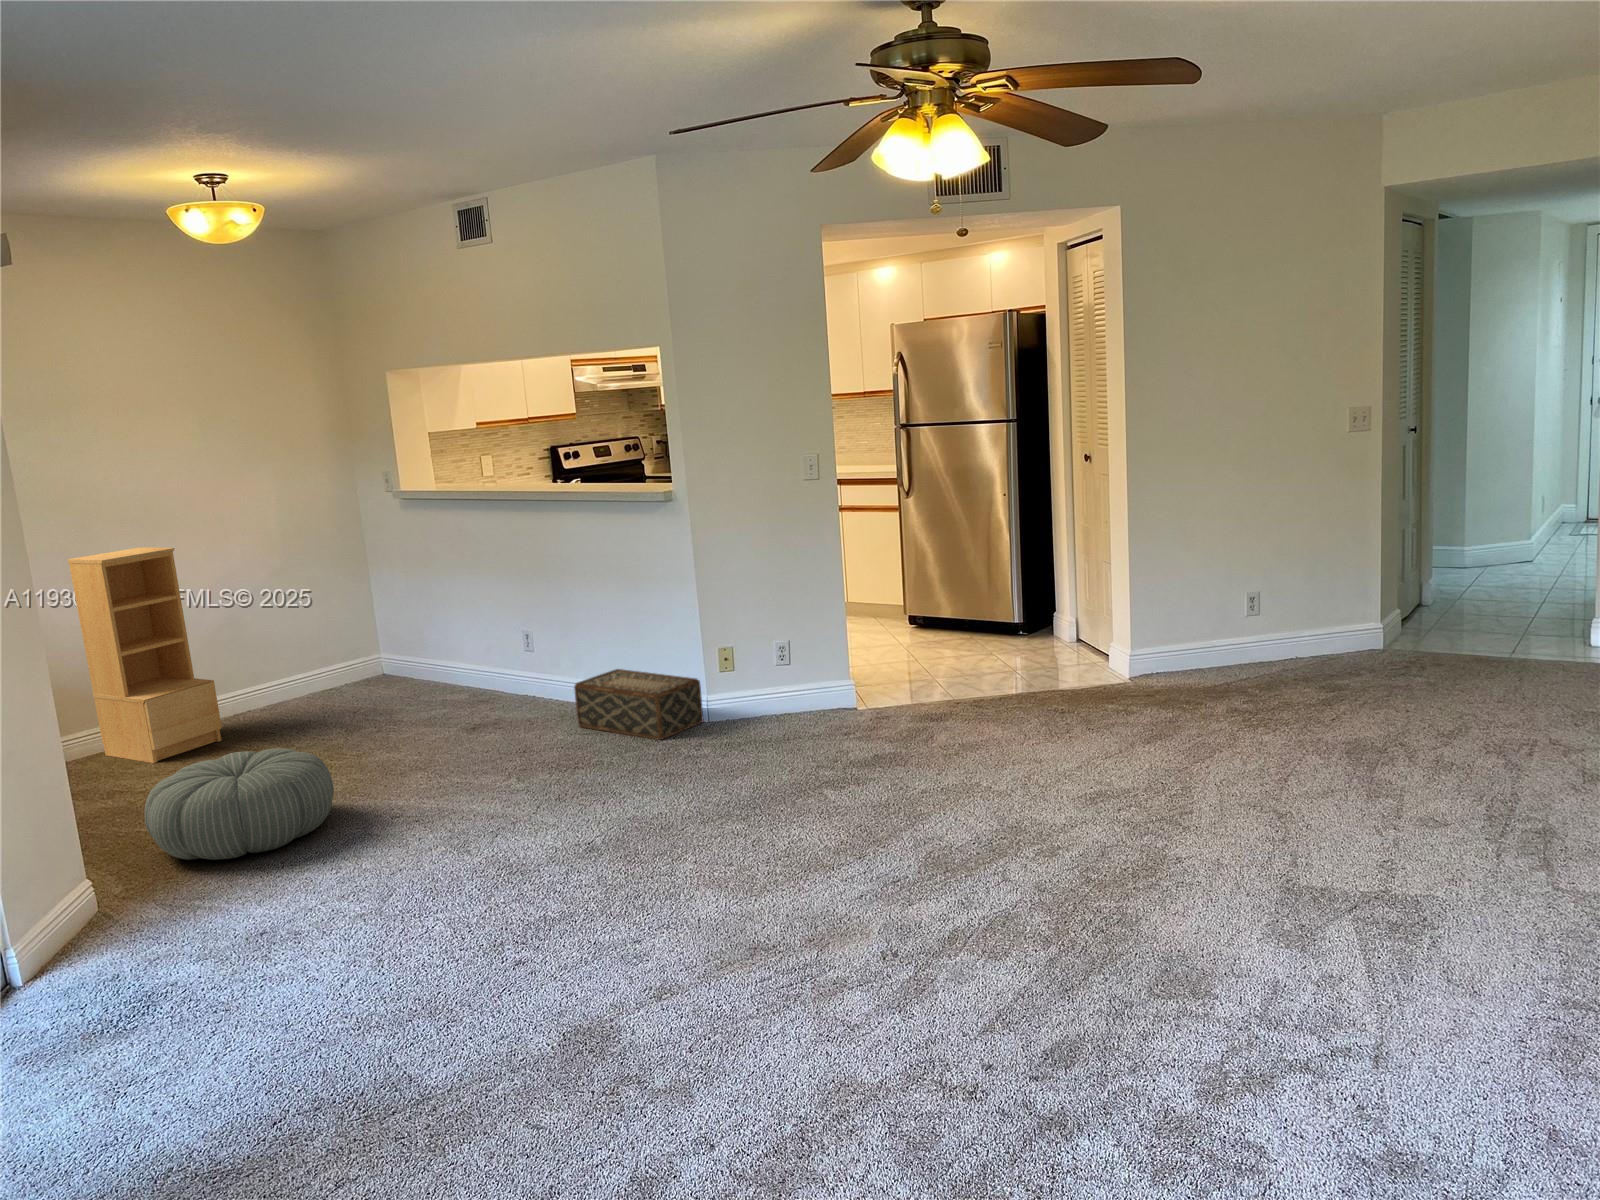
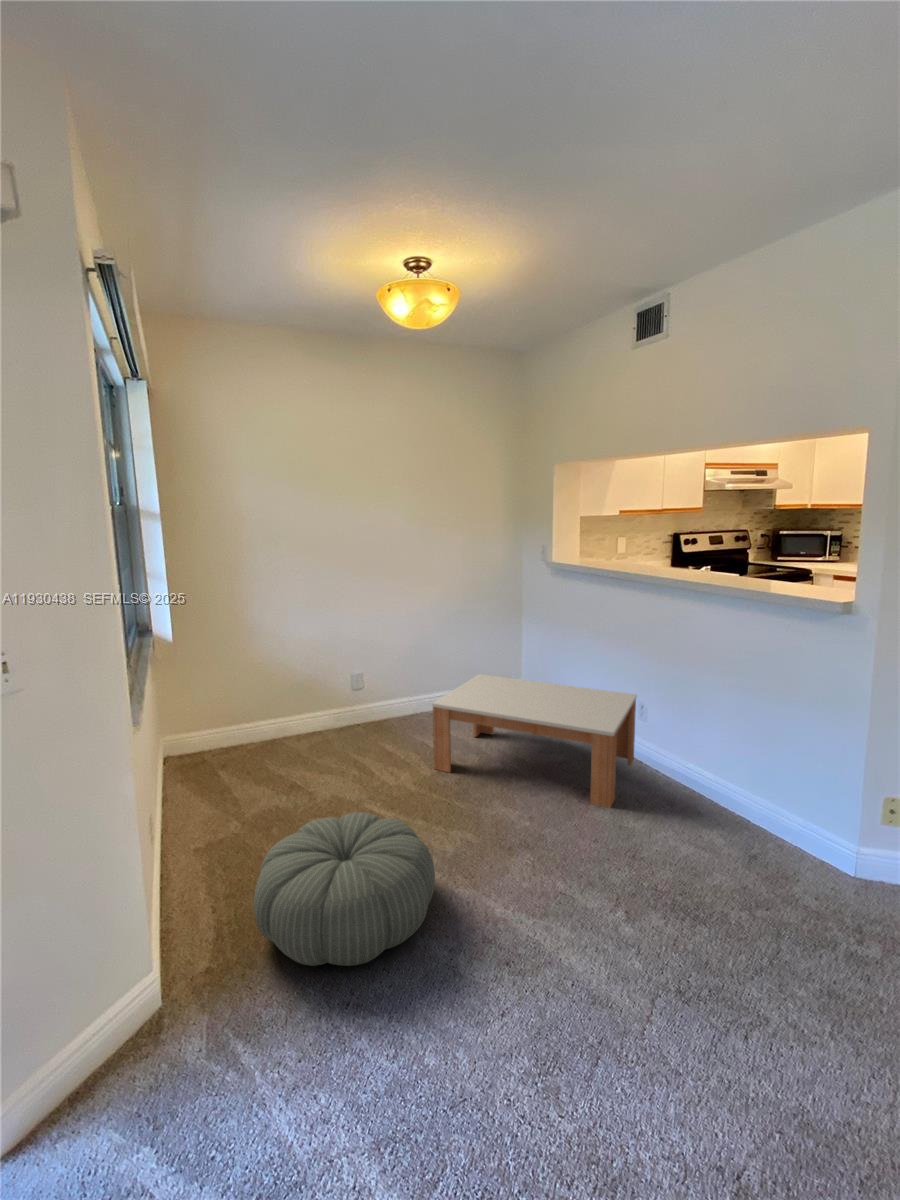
bookshelf: present [68,547,222,763] -> none [310,588,393,756]
coffee table: none [279,624,527,747] -> present [432,674,637,808]
woven basket: present [574,669,704,740] -> none [692,773,858,898]

